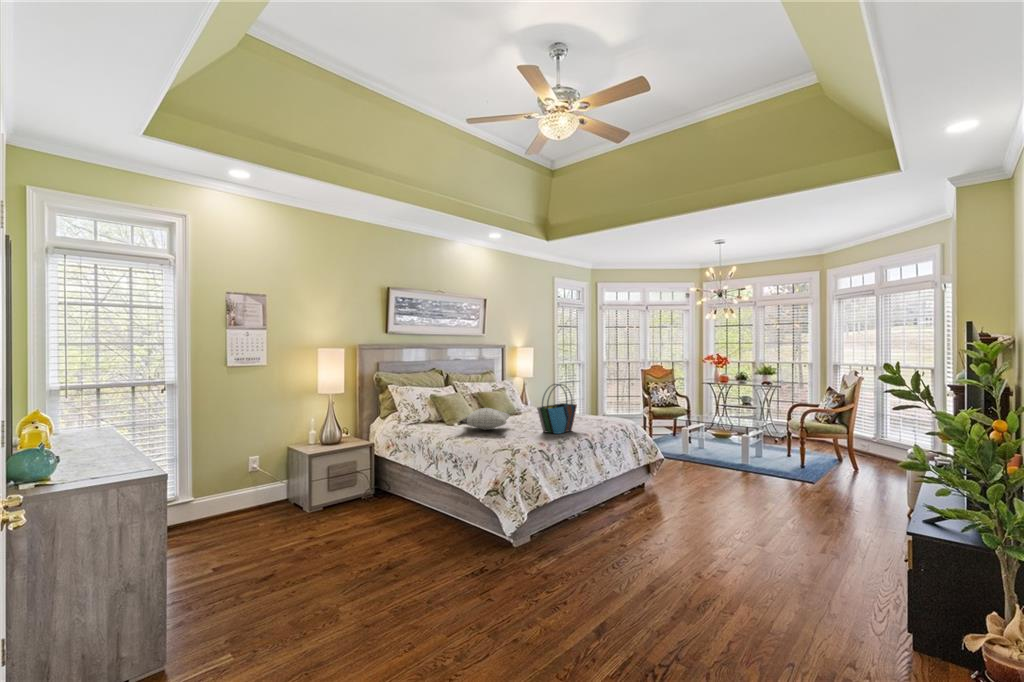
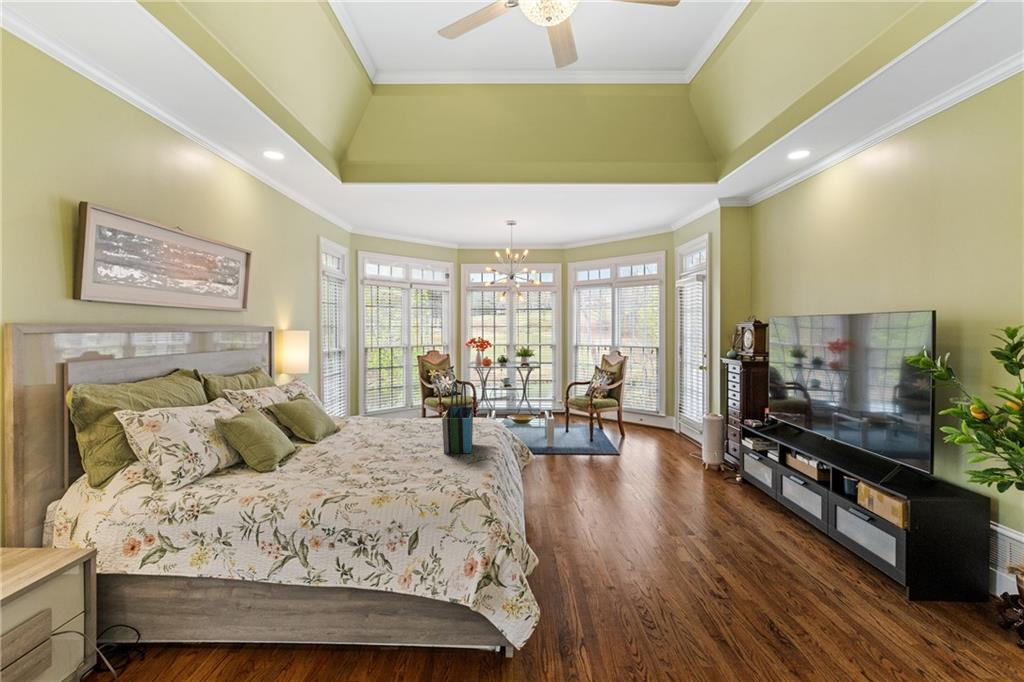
pillow: present [459,408,510,430] -> none [309,430,410,467]

